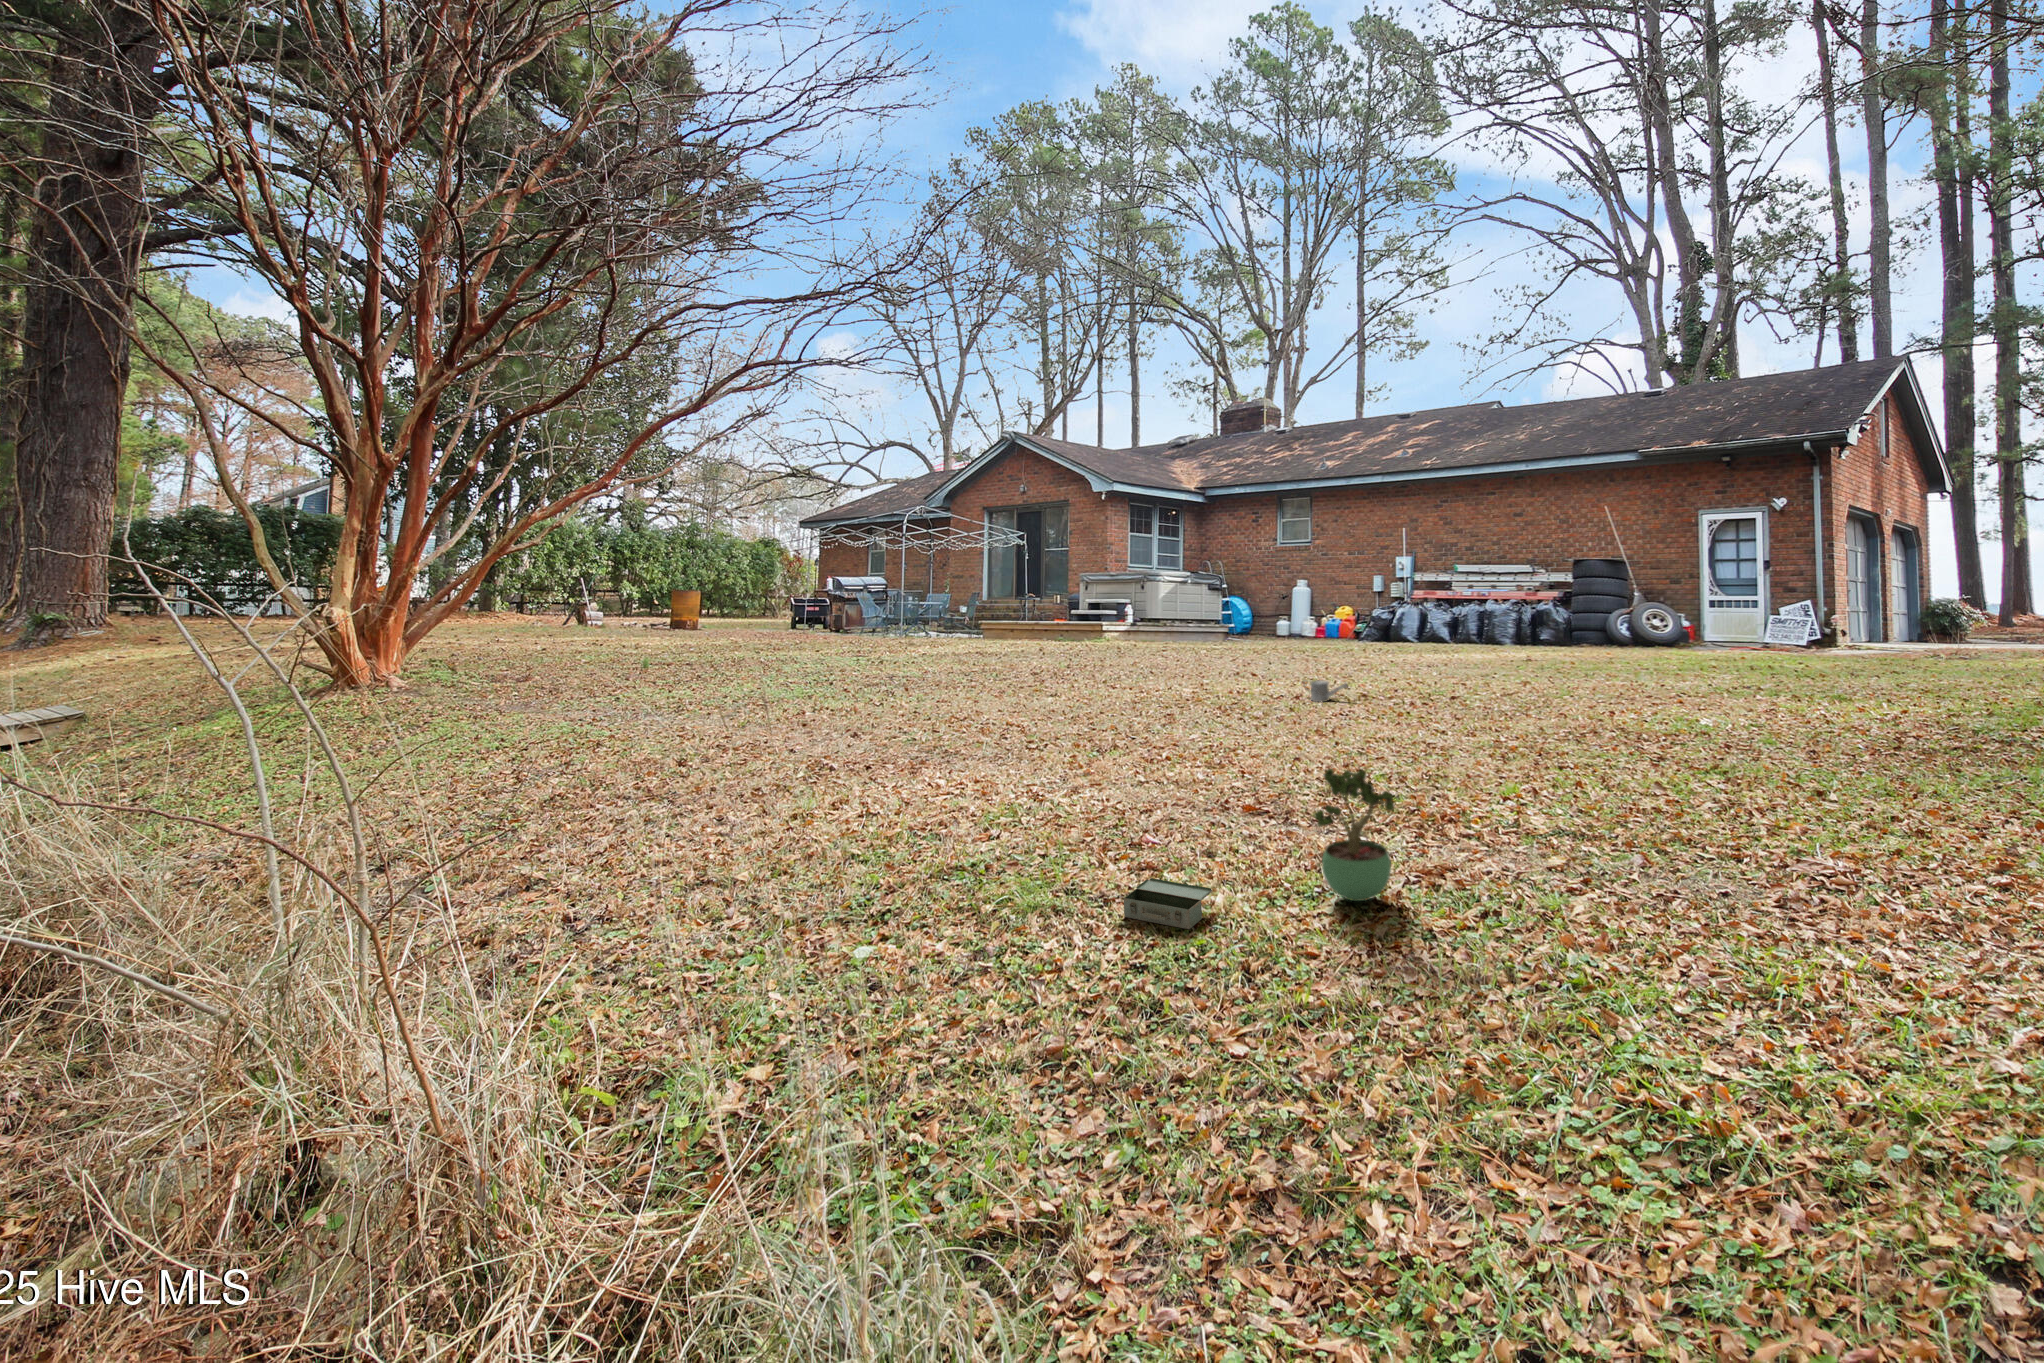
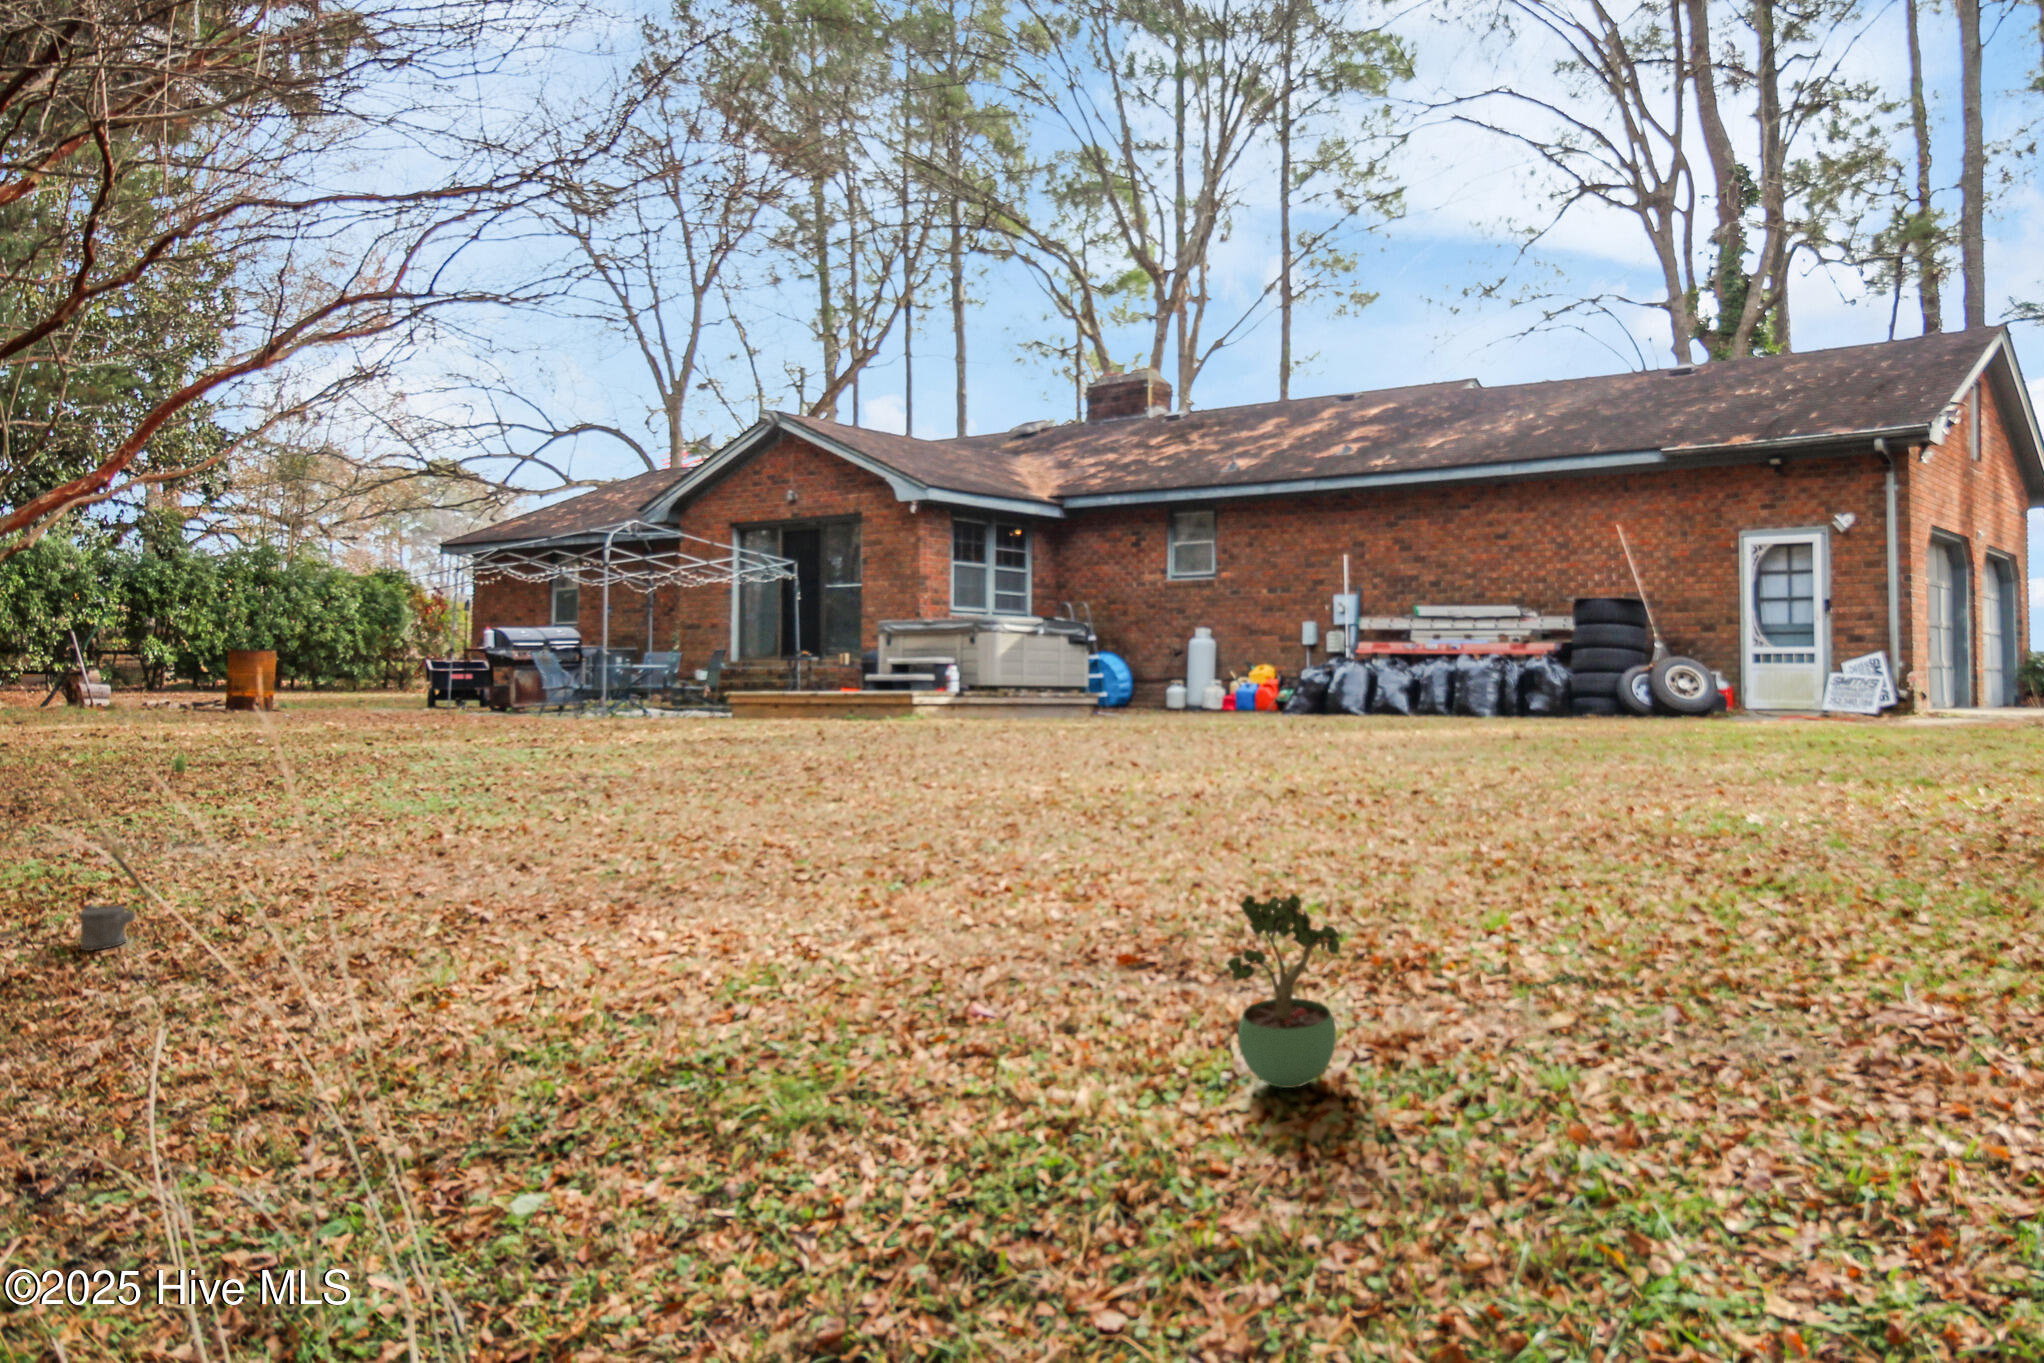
watering can: present [1303,680,1348,702] -> present [79,905,136,950]
toolbox: present [1124,878,1212,929] -> none [943,1066,1077,1141]

